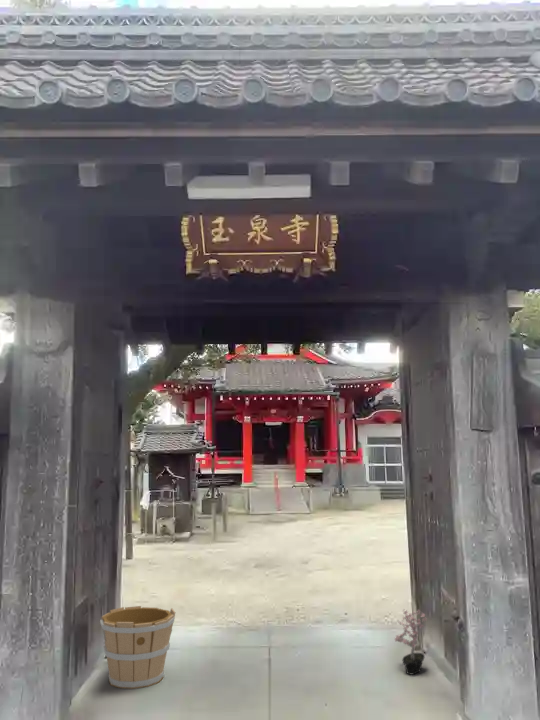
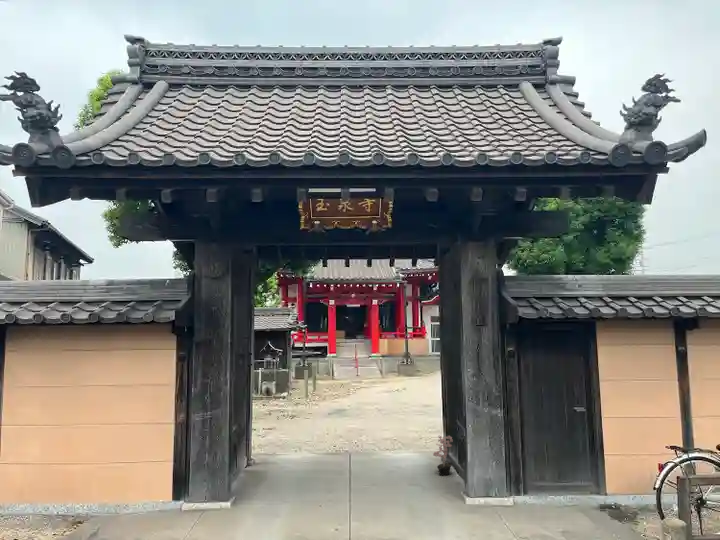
wooden bucket: present [100,606,175,689] -> none [242,434,290,484]

